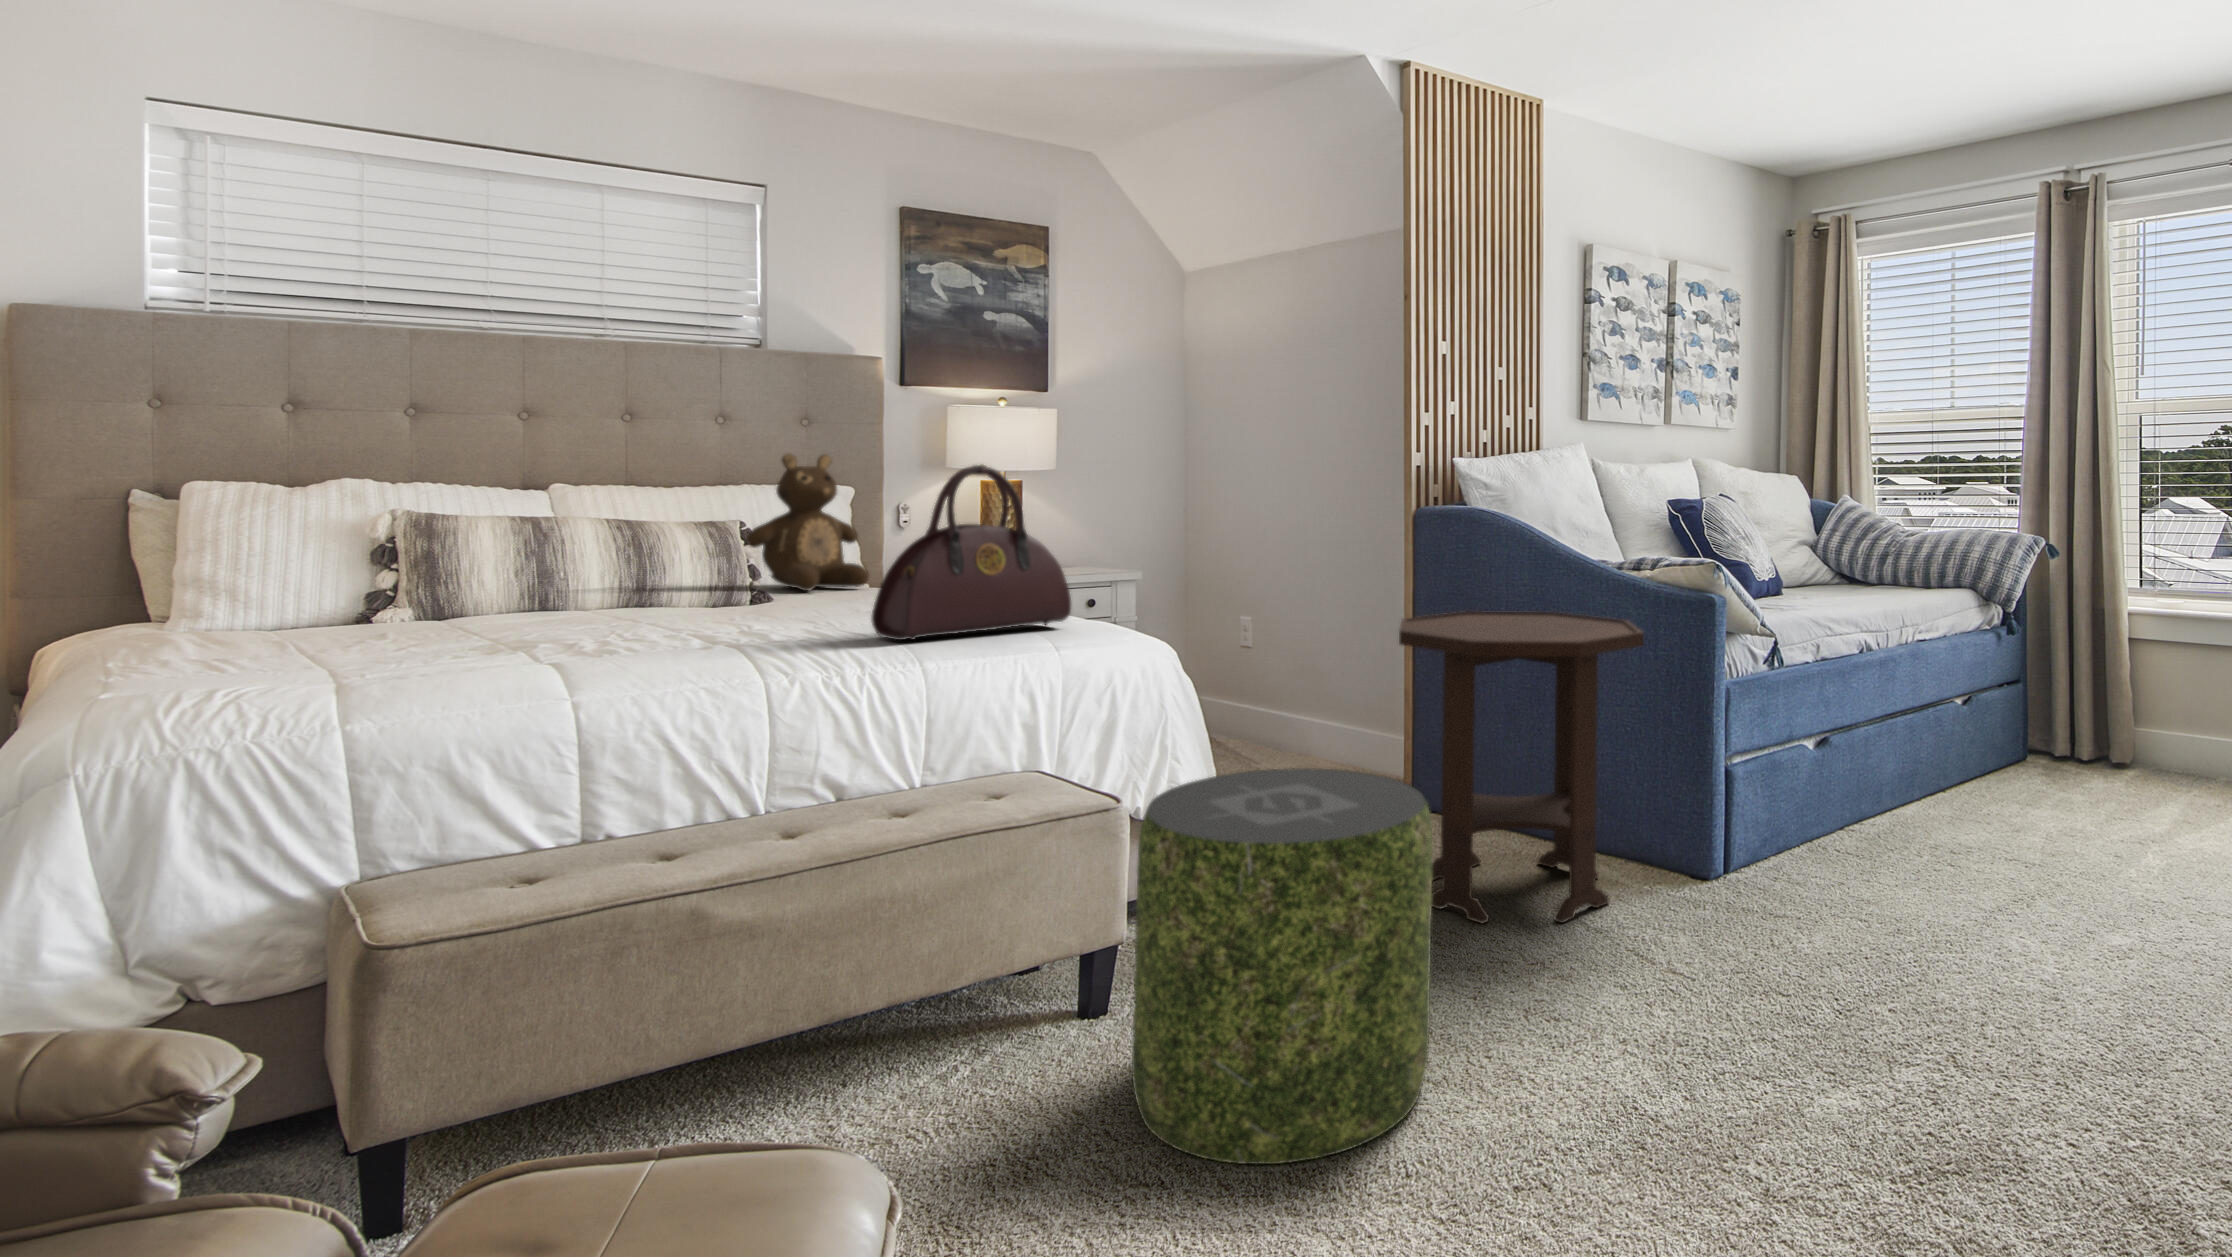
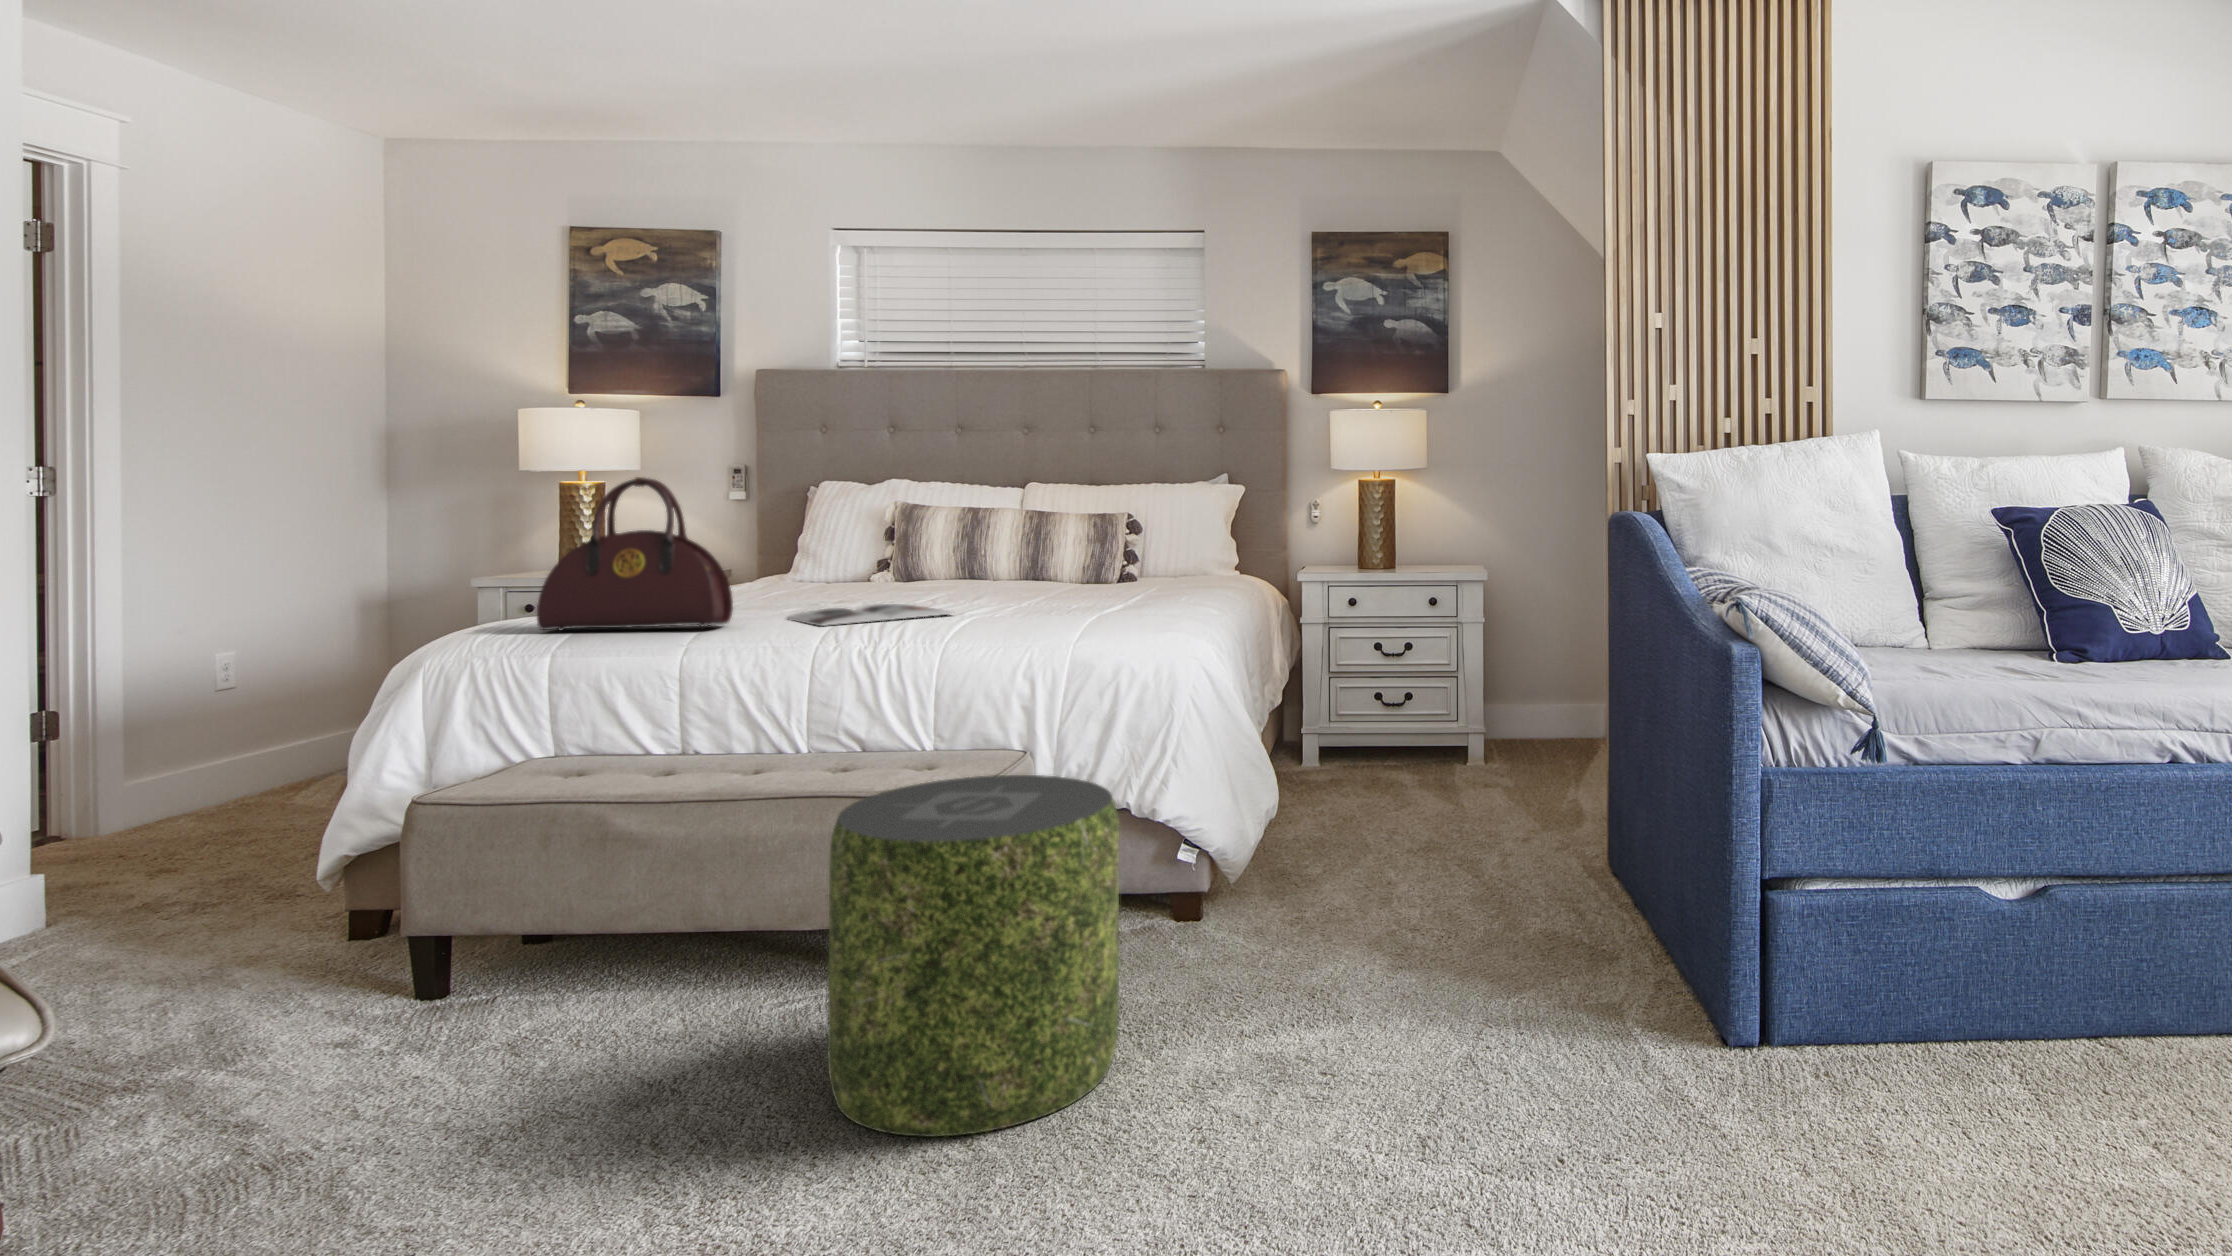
teddy bear: present [746,453,869,591] -> none [1086,465,1183,583]
handbag: present [871,465,1071,640] -> present [537,477,733,631]
side table: present [1399,611,1644,923] -> none [1365,645,1661,1027]
magazine: none [600,623,825,652] -> present [787,604,955,626]

